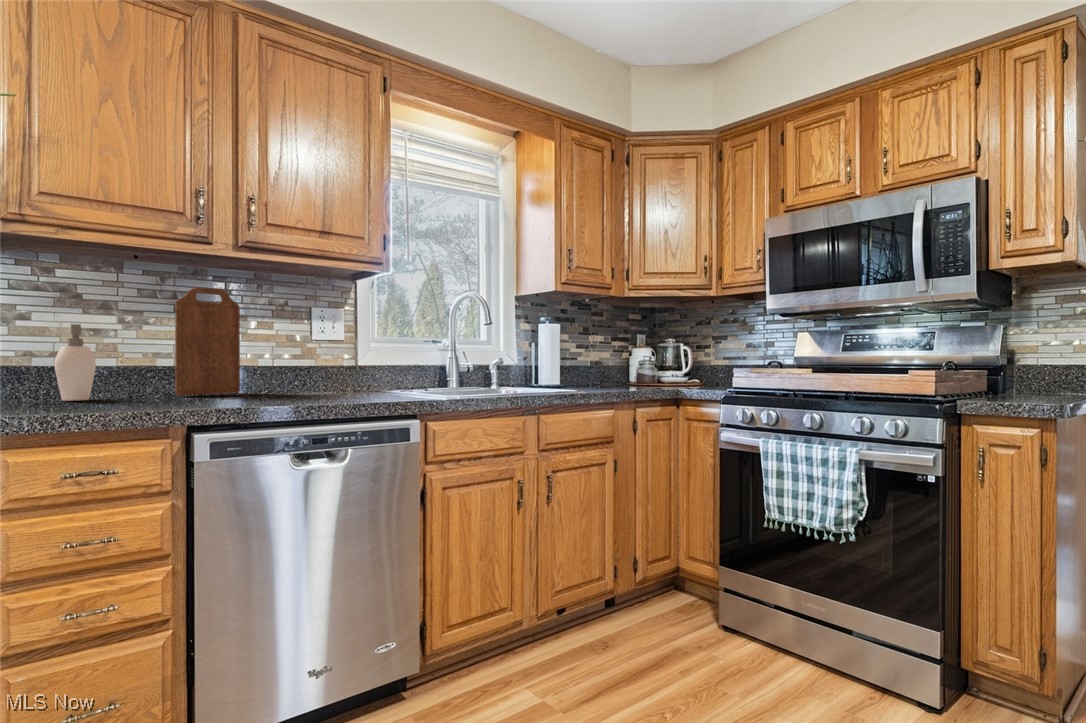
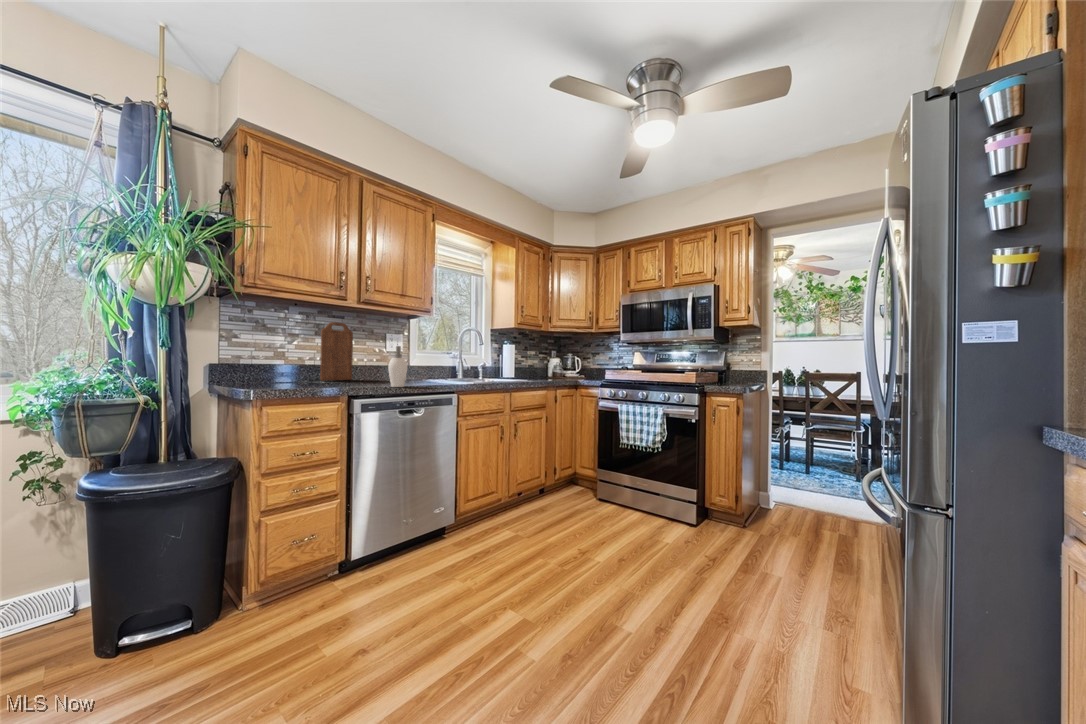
soap dispenser: present [55,324,99,401] -> present [388,346,407,387]

